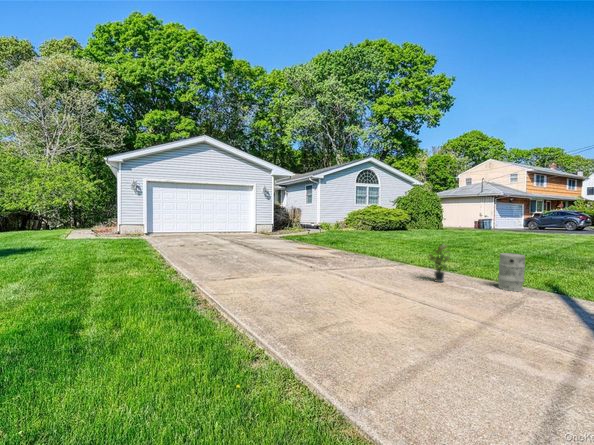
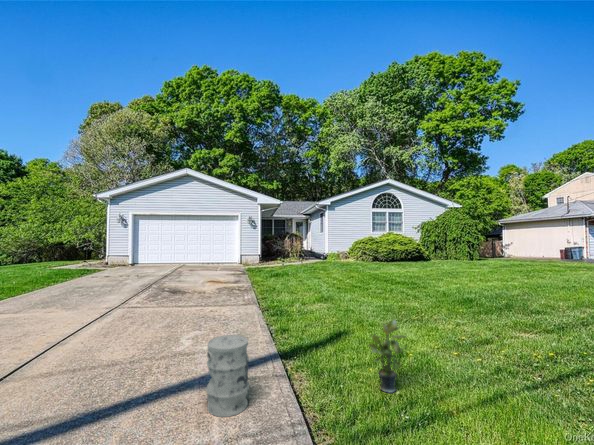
potted plant: present [429,244,450,282] -> present [368,319,406,392]

